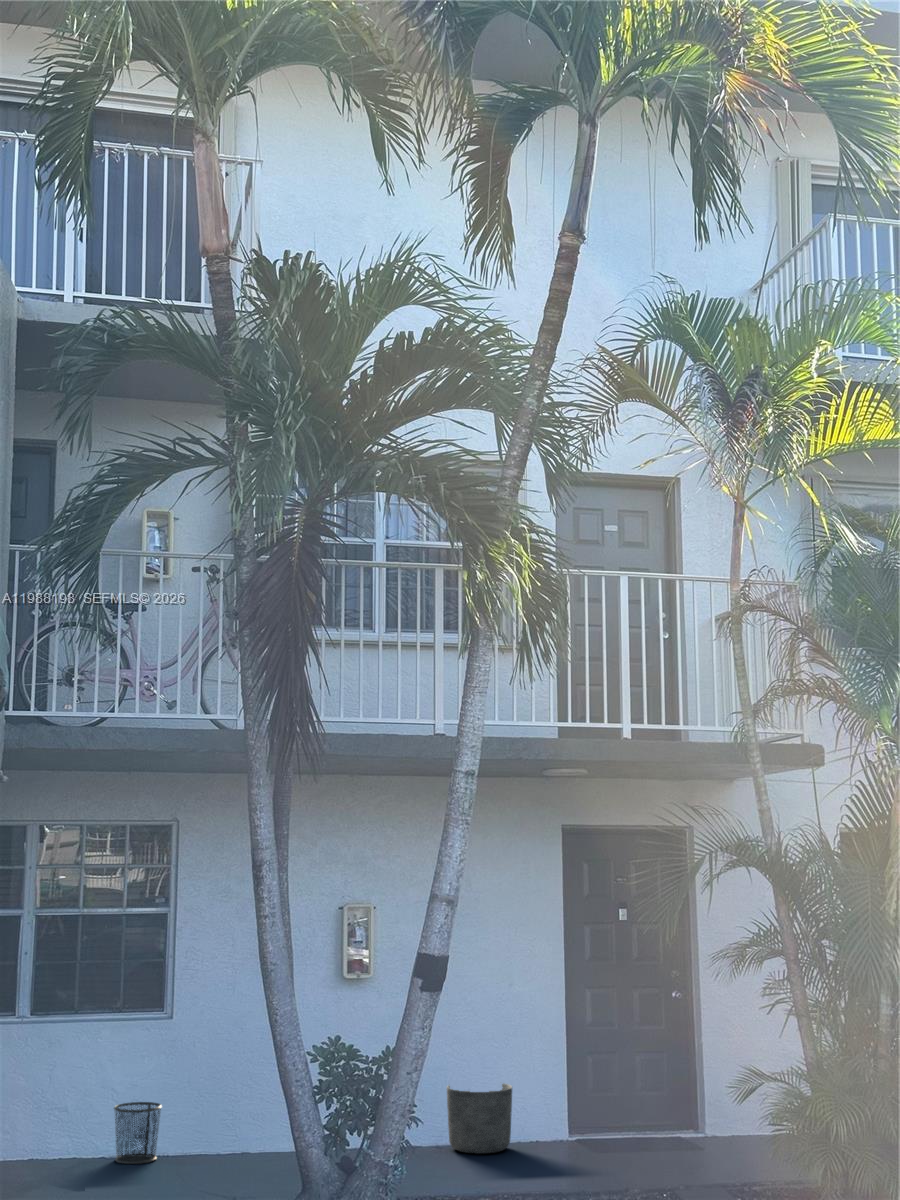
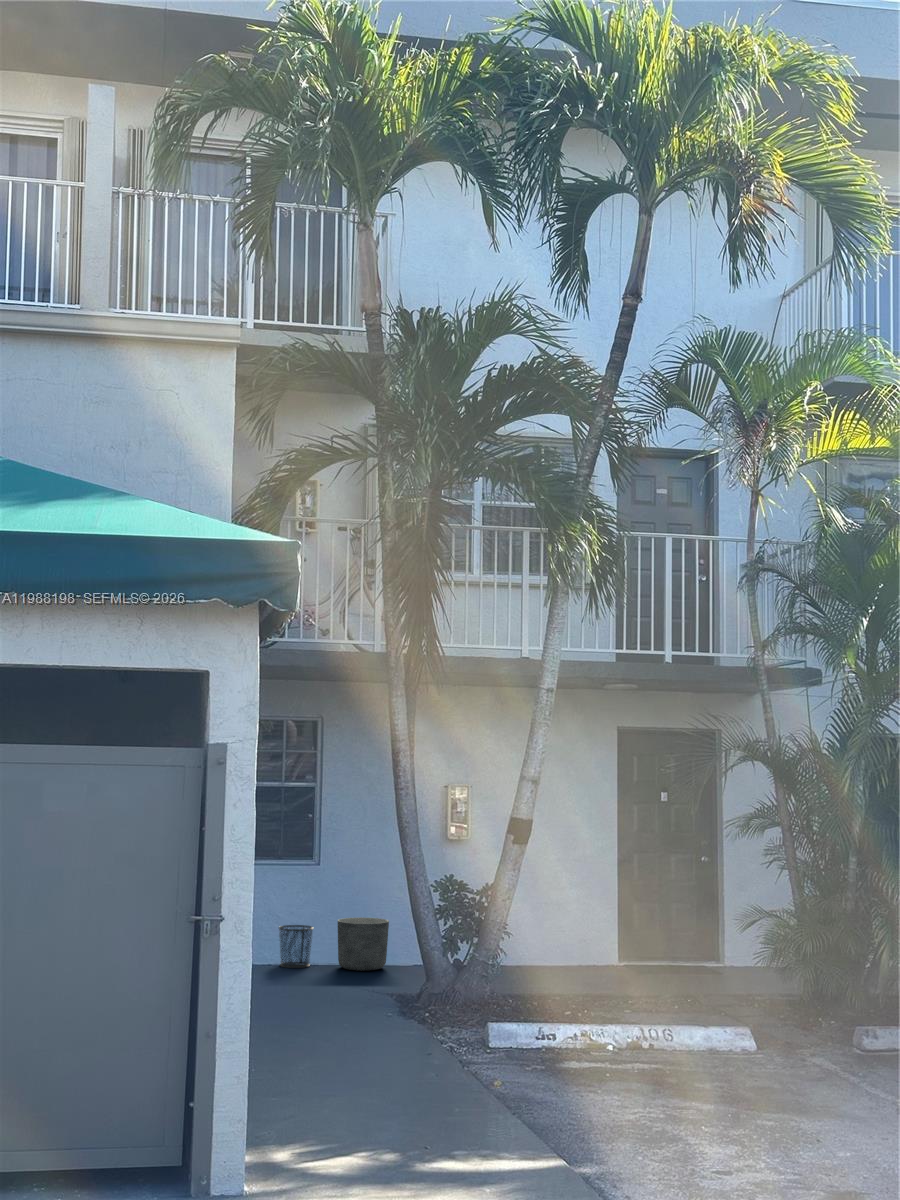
planter: present [447,1083,512,1154] -> present [338,917,389,971]

